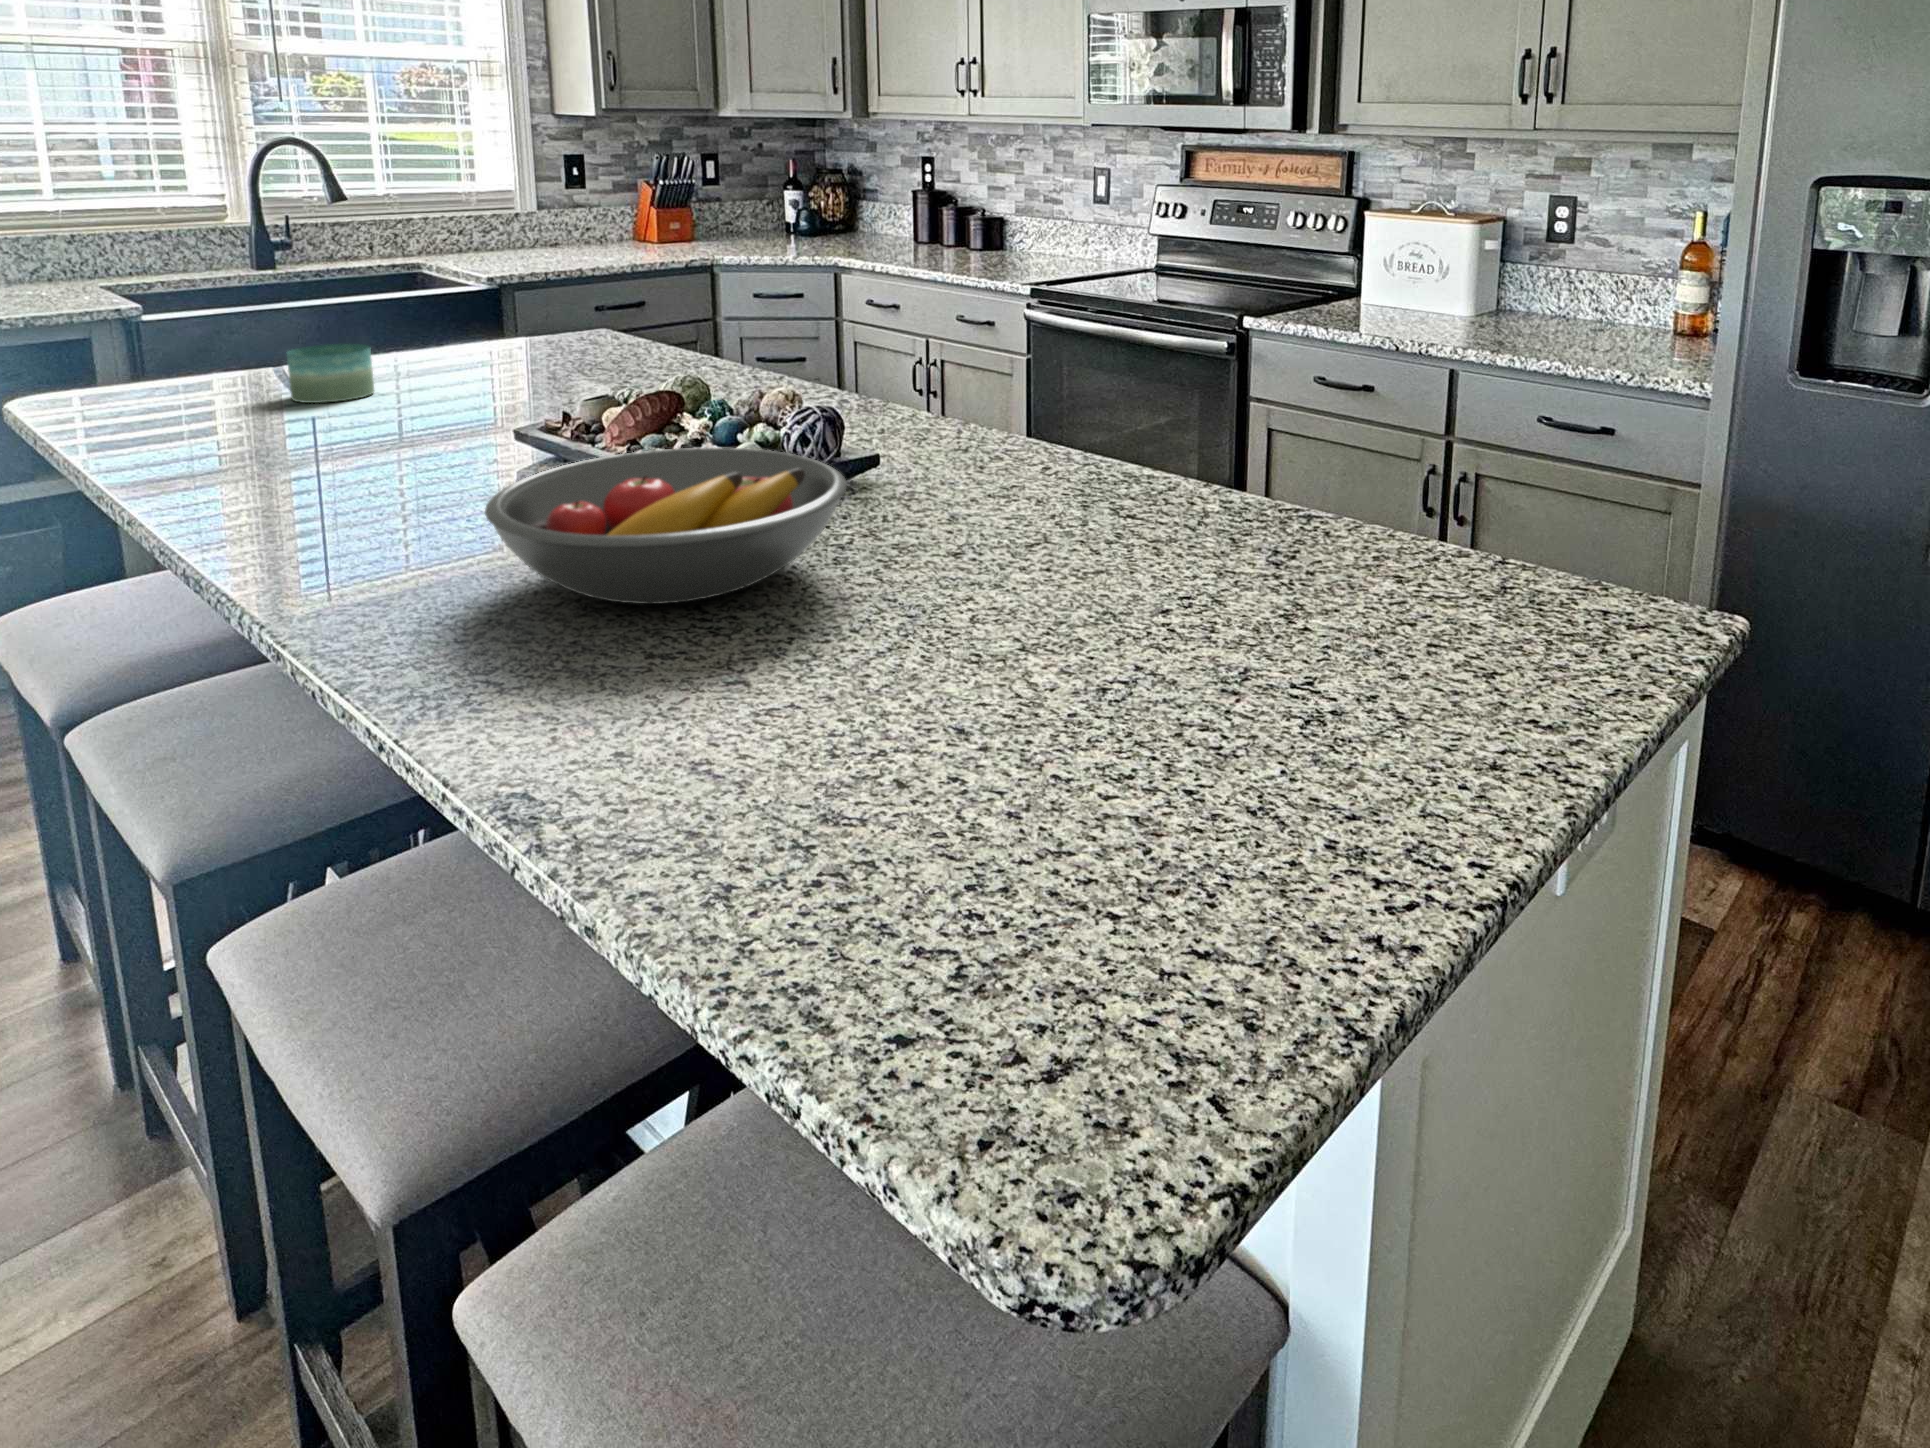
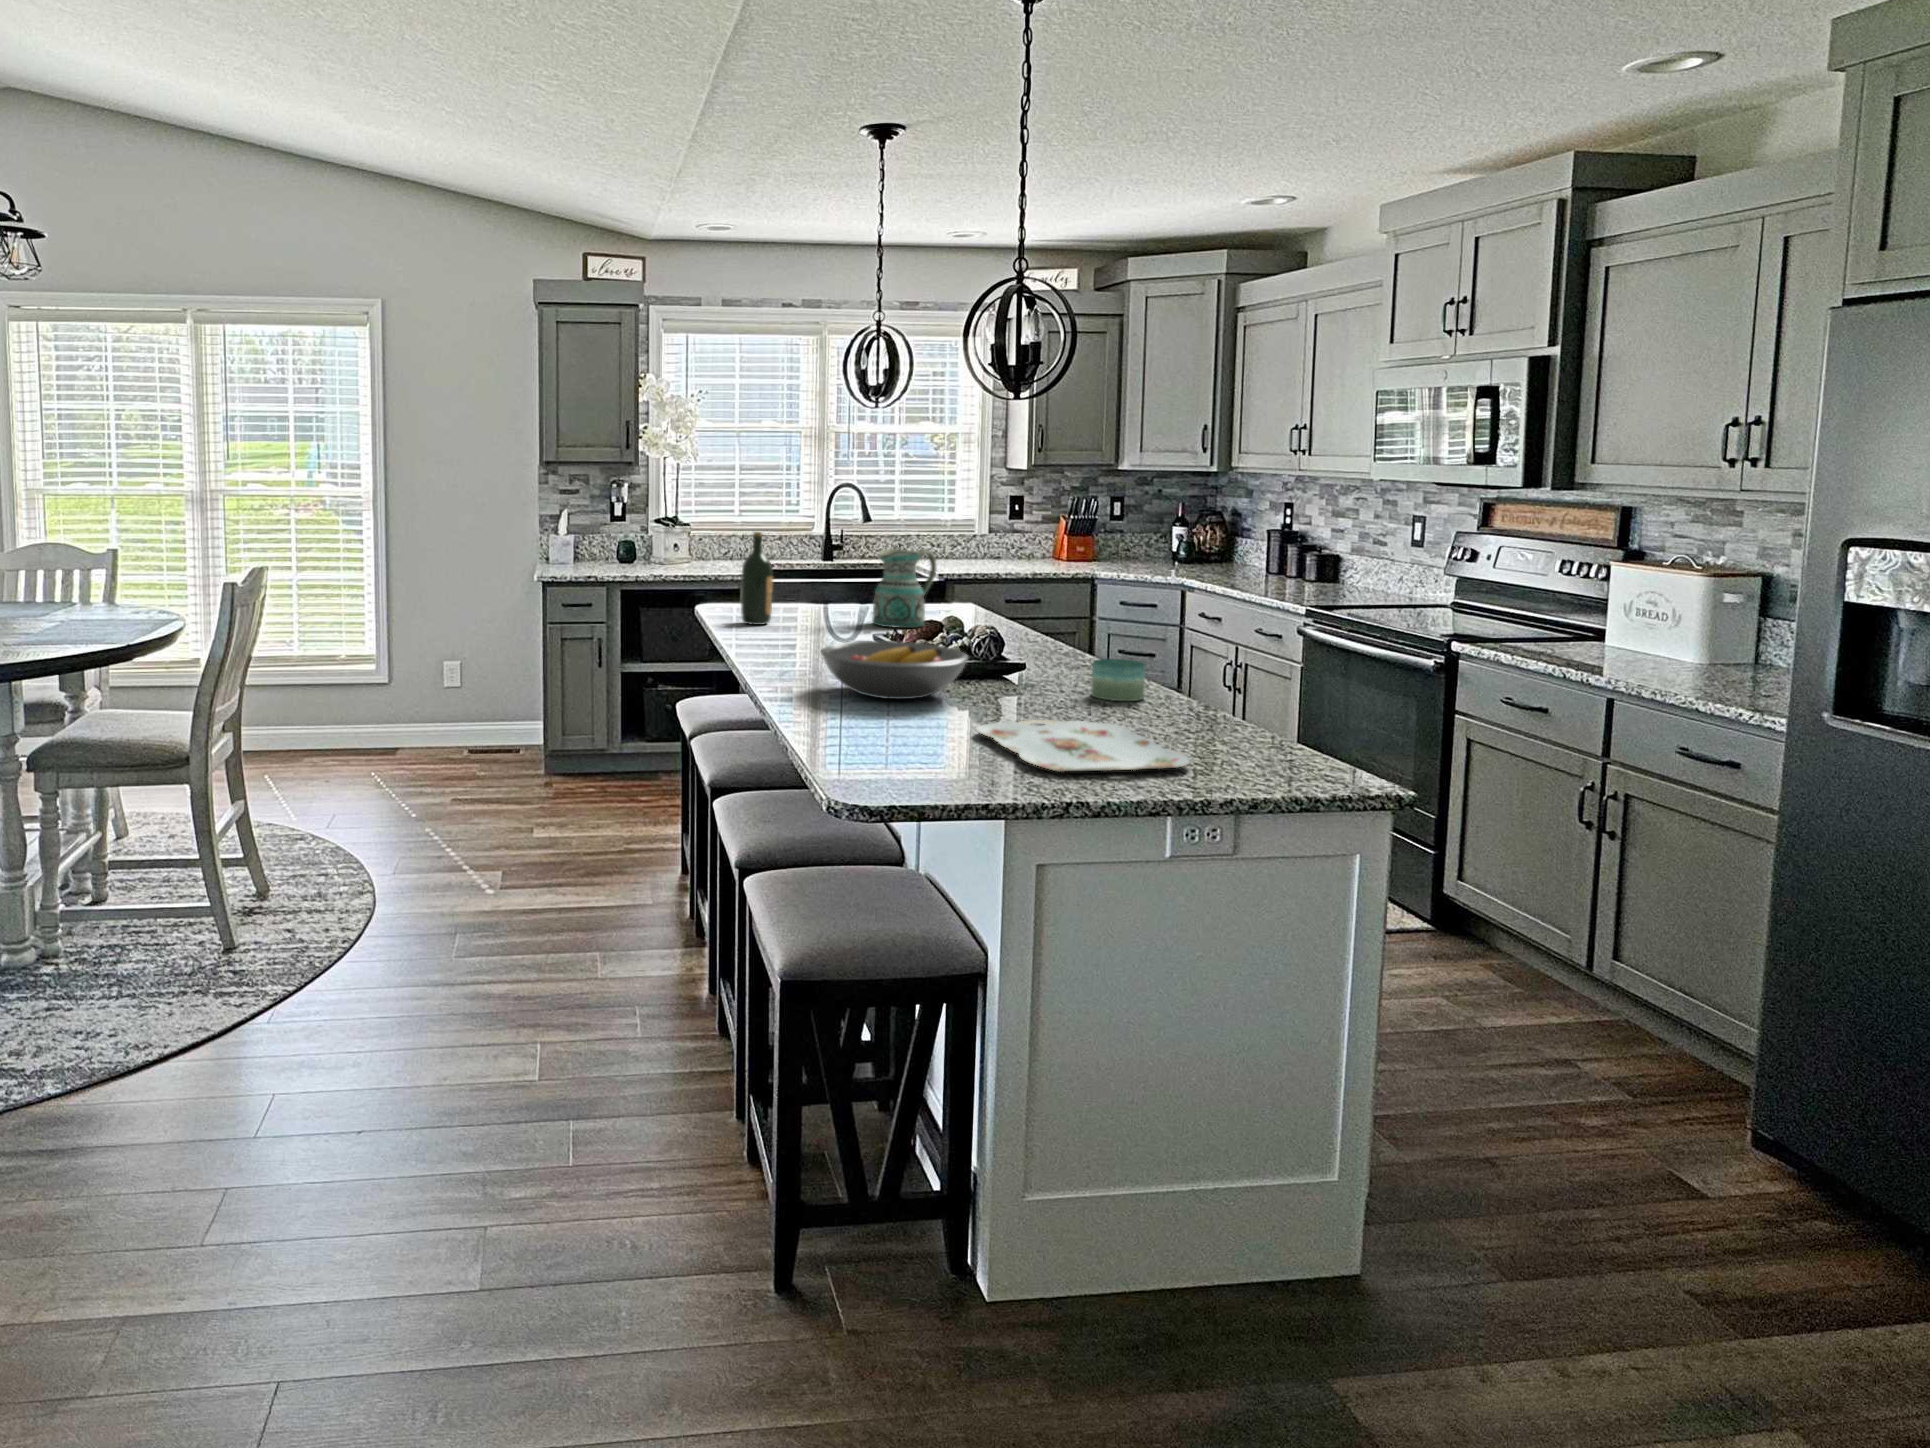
wine bottle: none [128,227,221,424] -> present [741,532,773,625]
ceramic pitcher: none [449,241,560,389] -> present [872,548,937,628]
candle: present [286,343,374,403] -> present [1091,659,1145,701]
serving tray: none [993,569,1477,775] -> present [976,720,1190,772]

